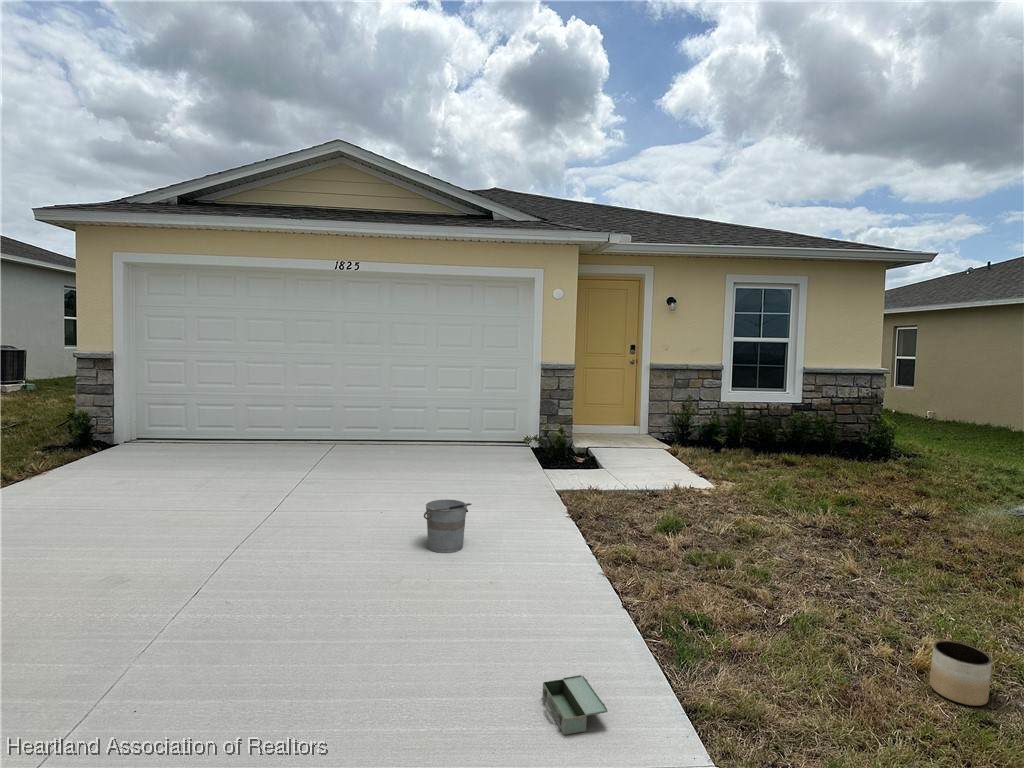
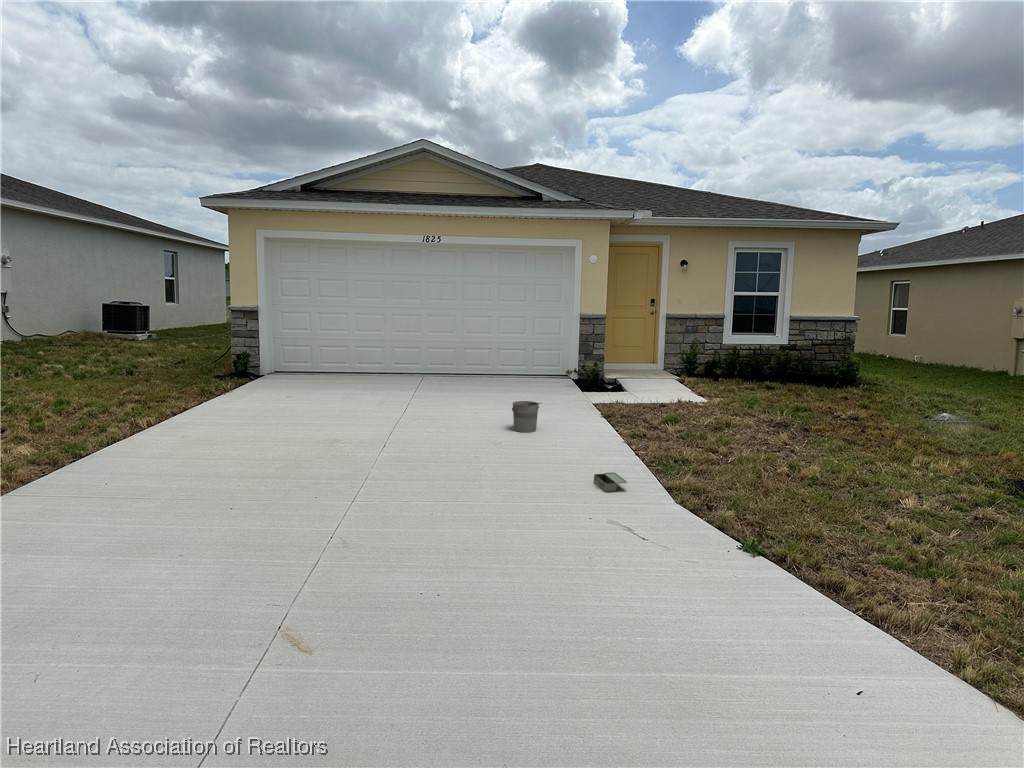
planter: present [930,641,992,706] -> none [800,460,829,489]

